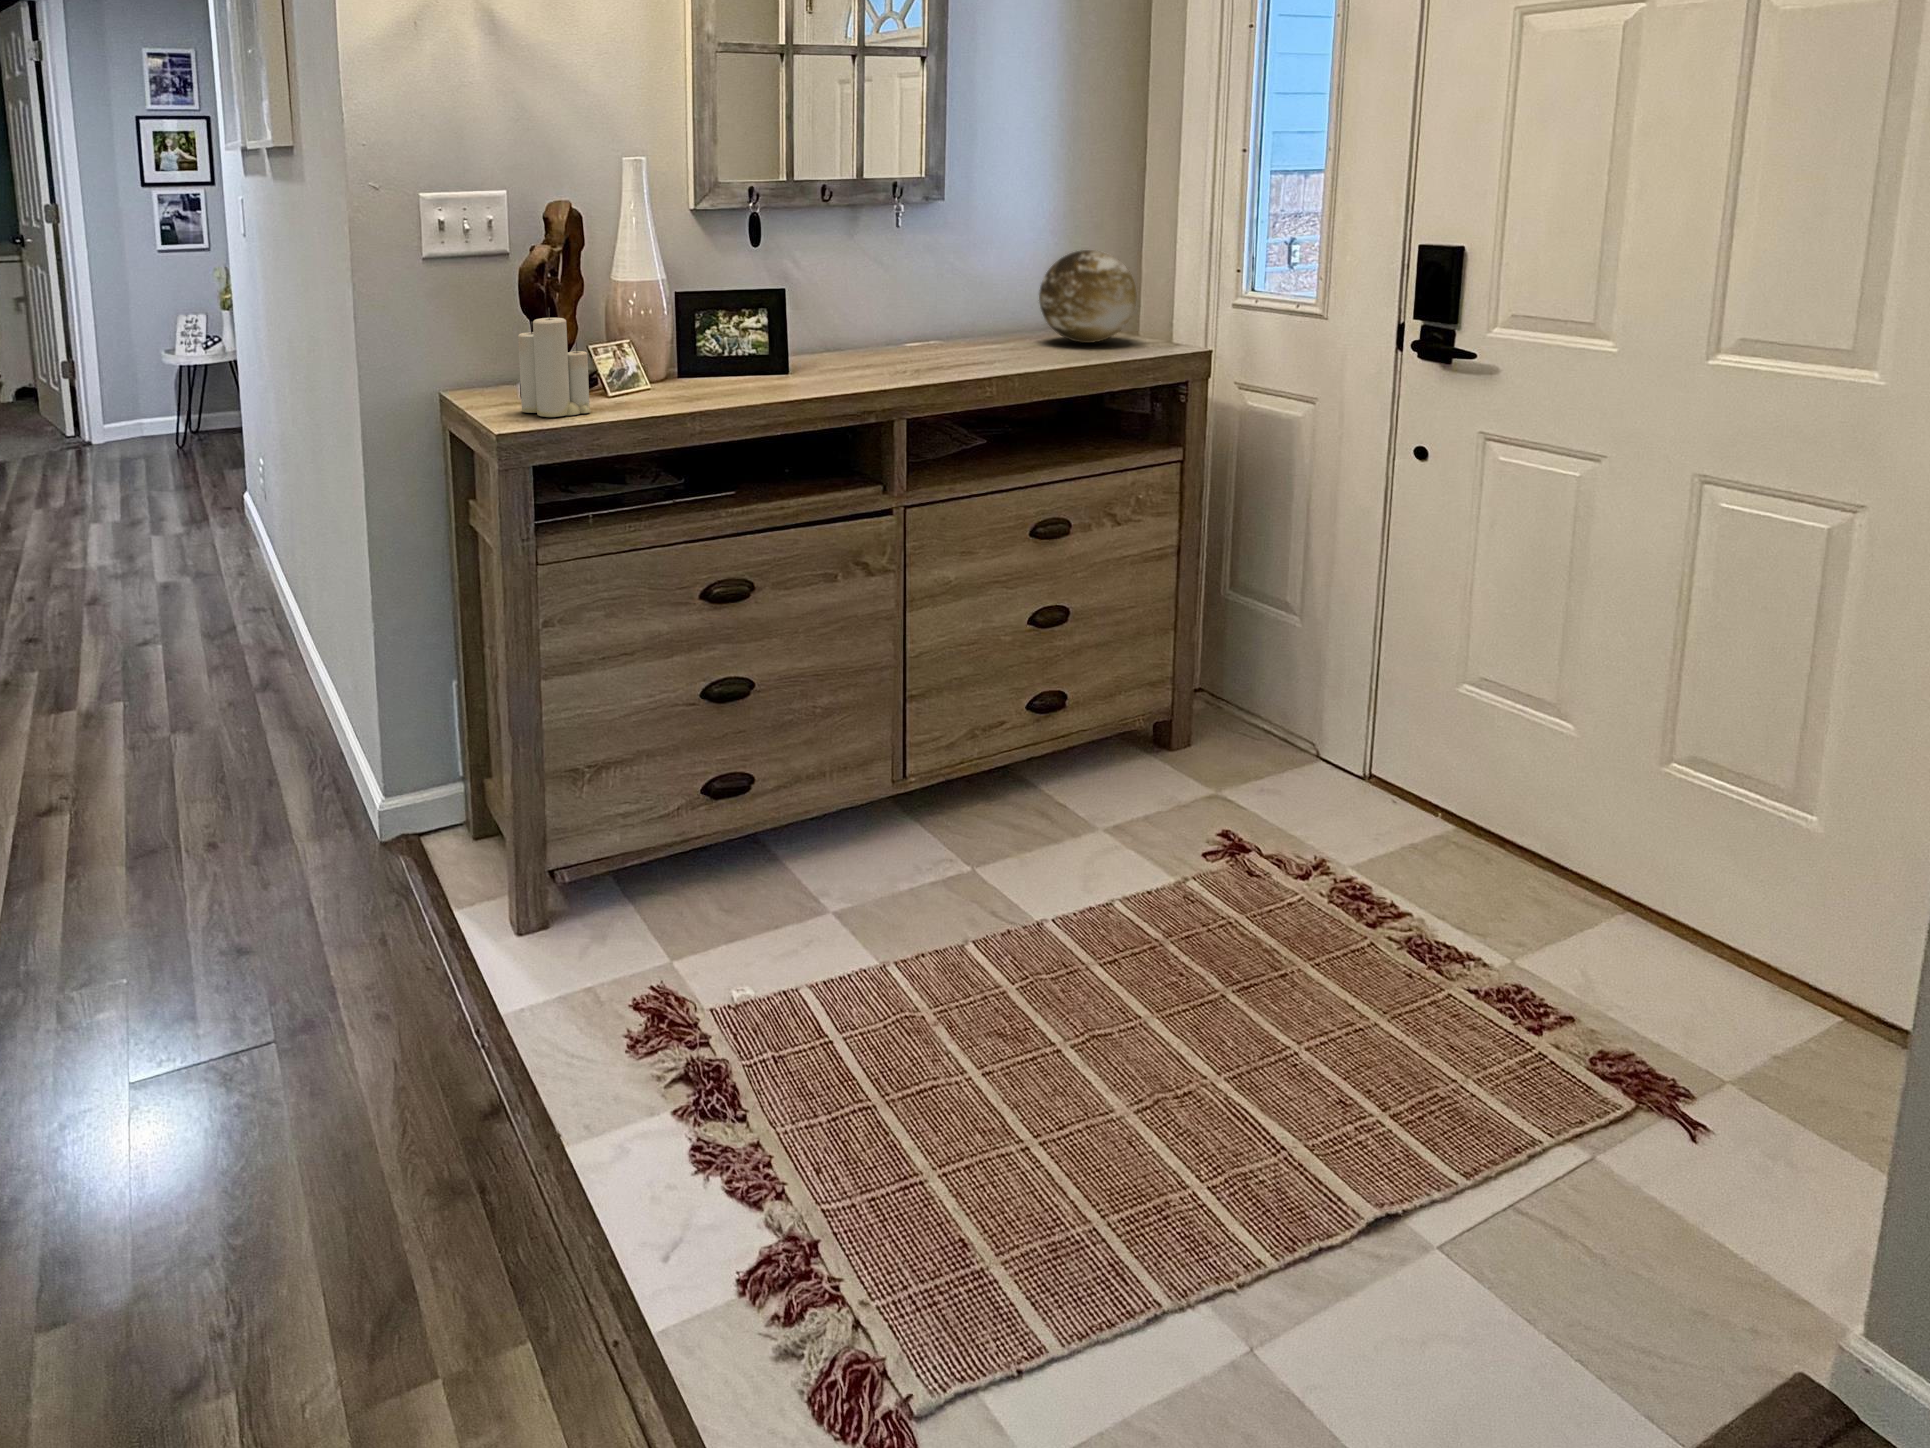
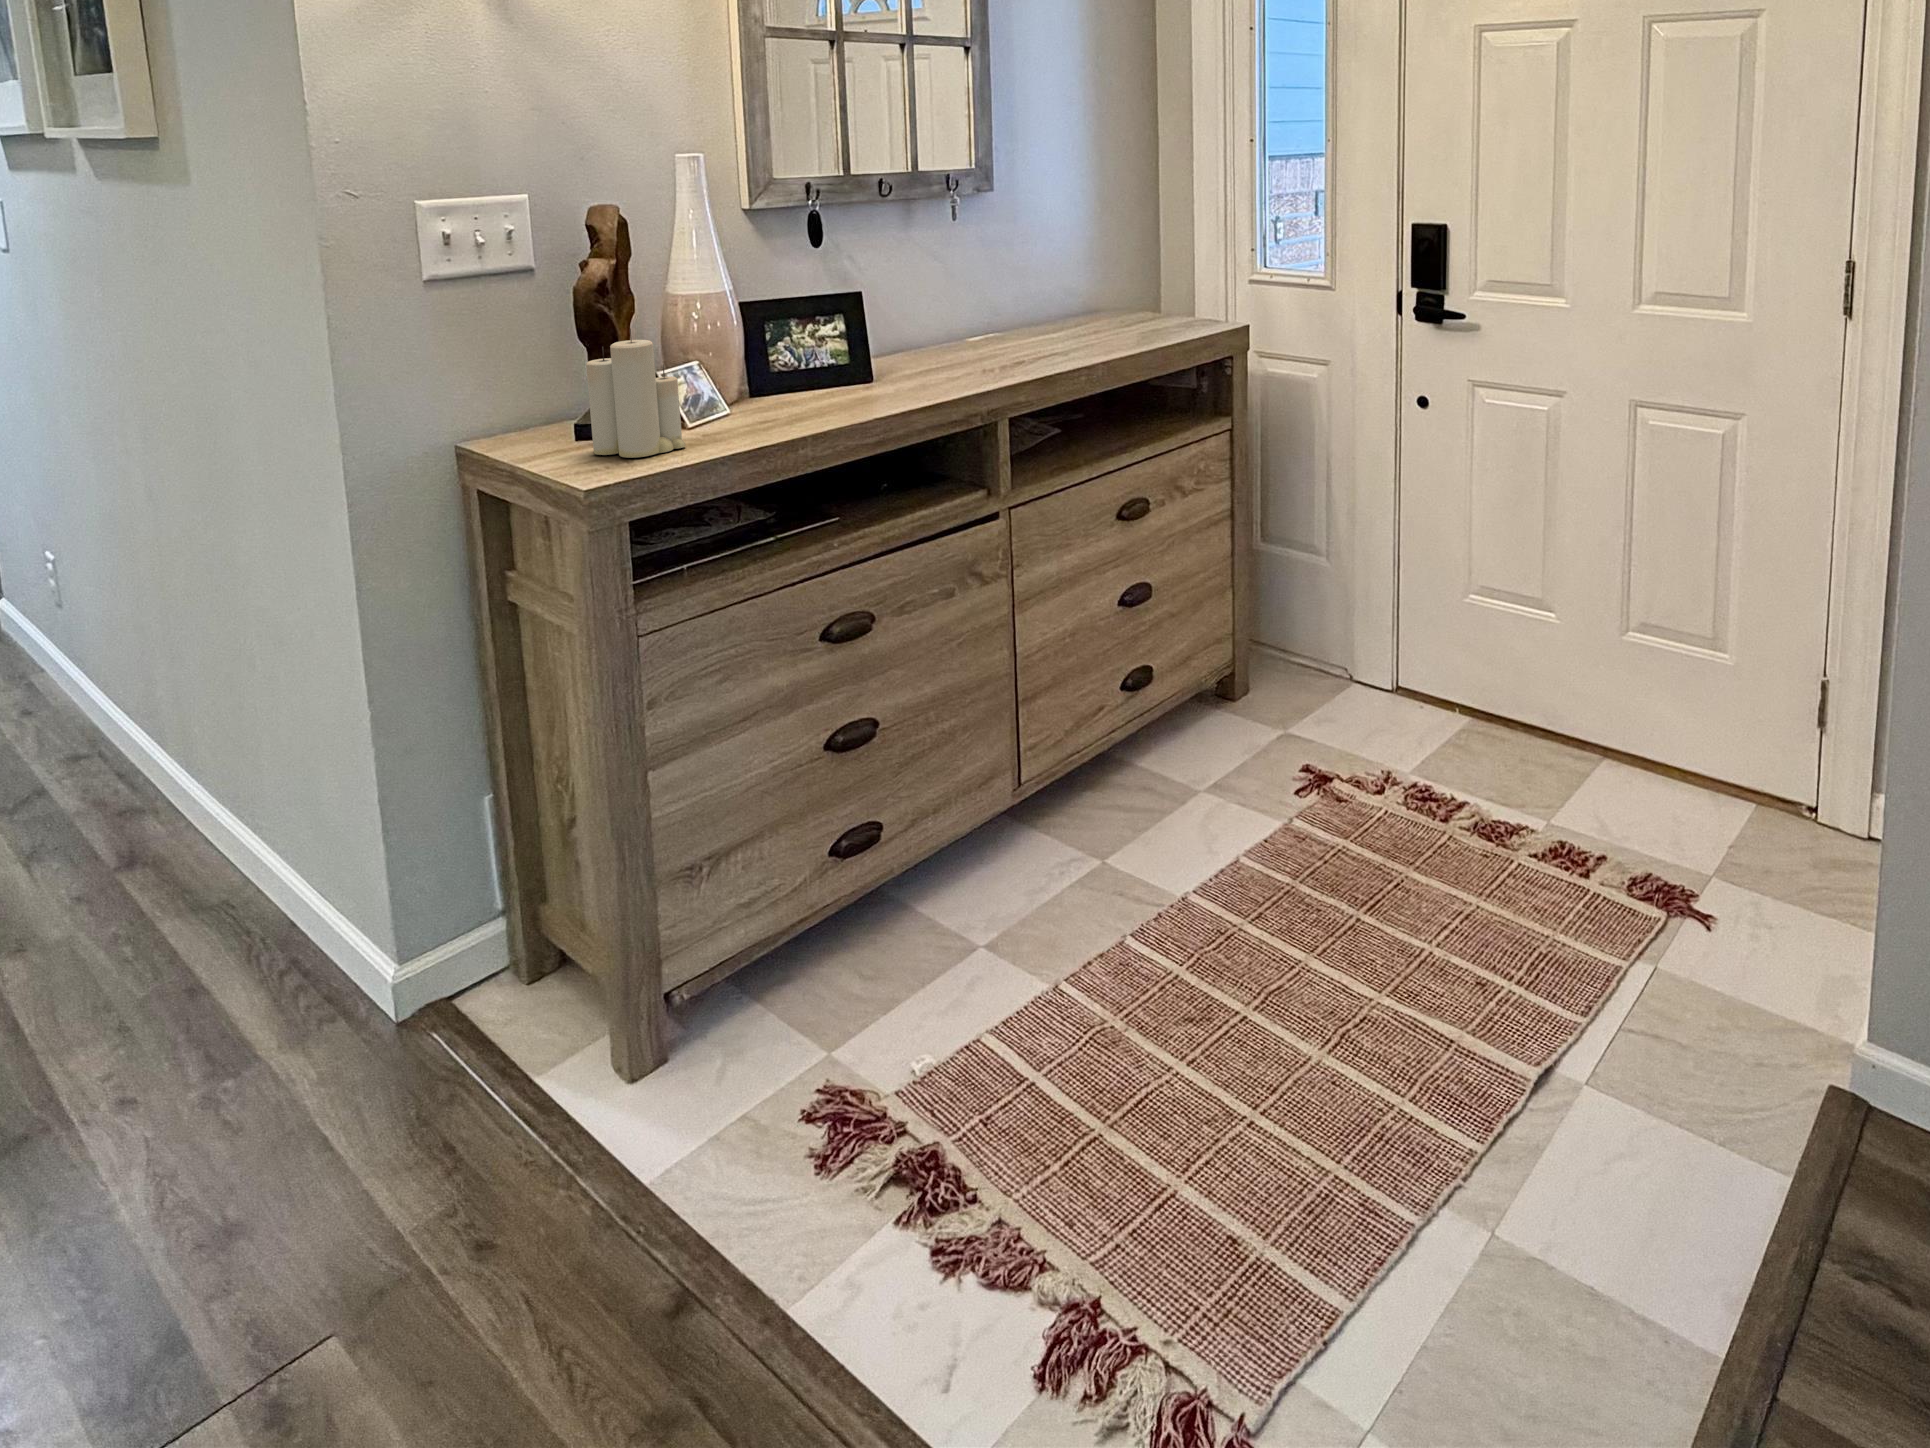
decorative orb: present [1039,250,1137,343] -> none [1092,238,1181,326]

